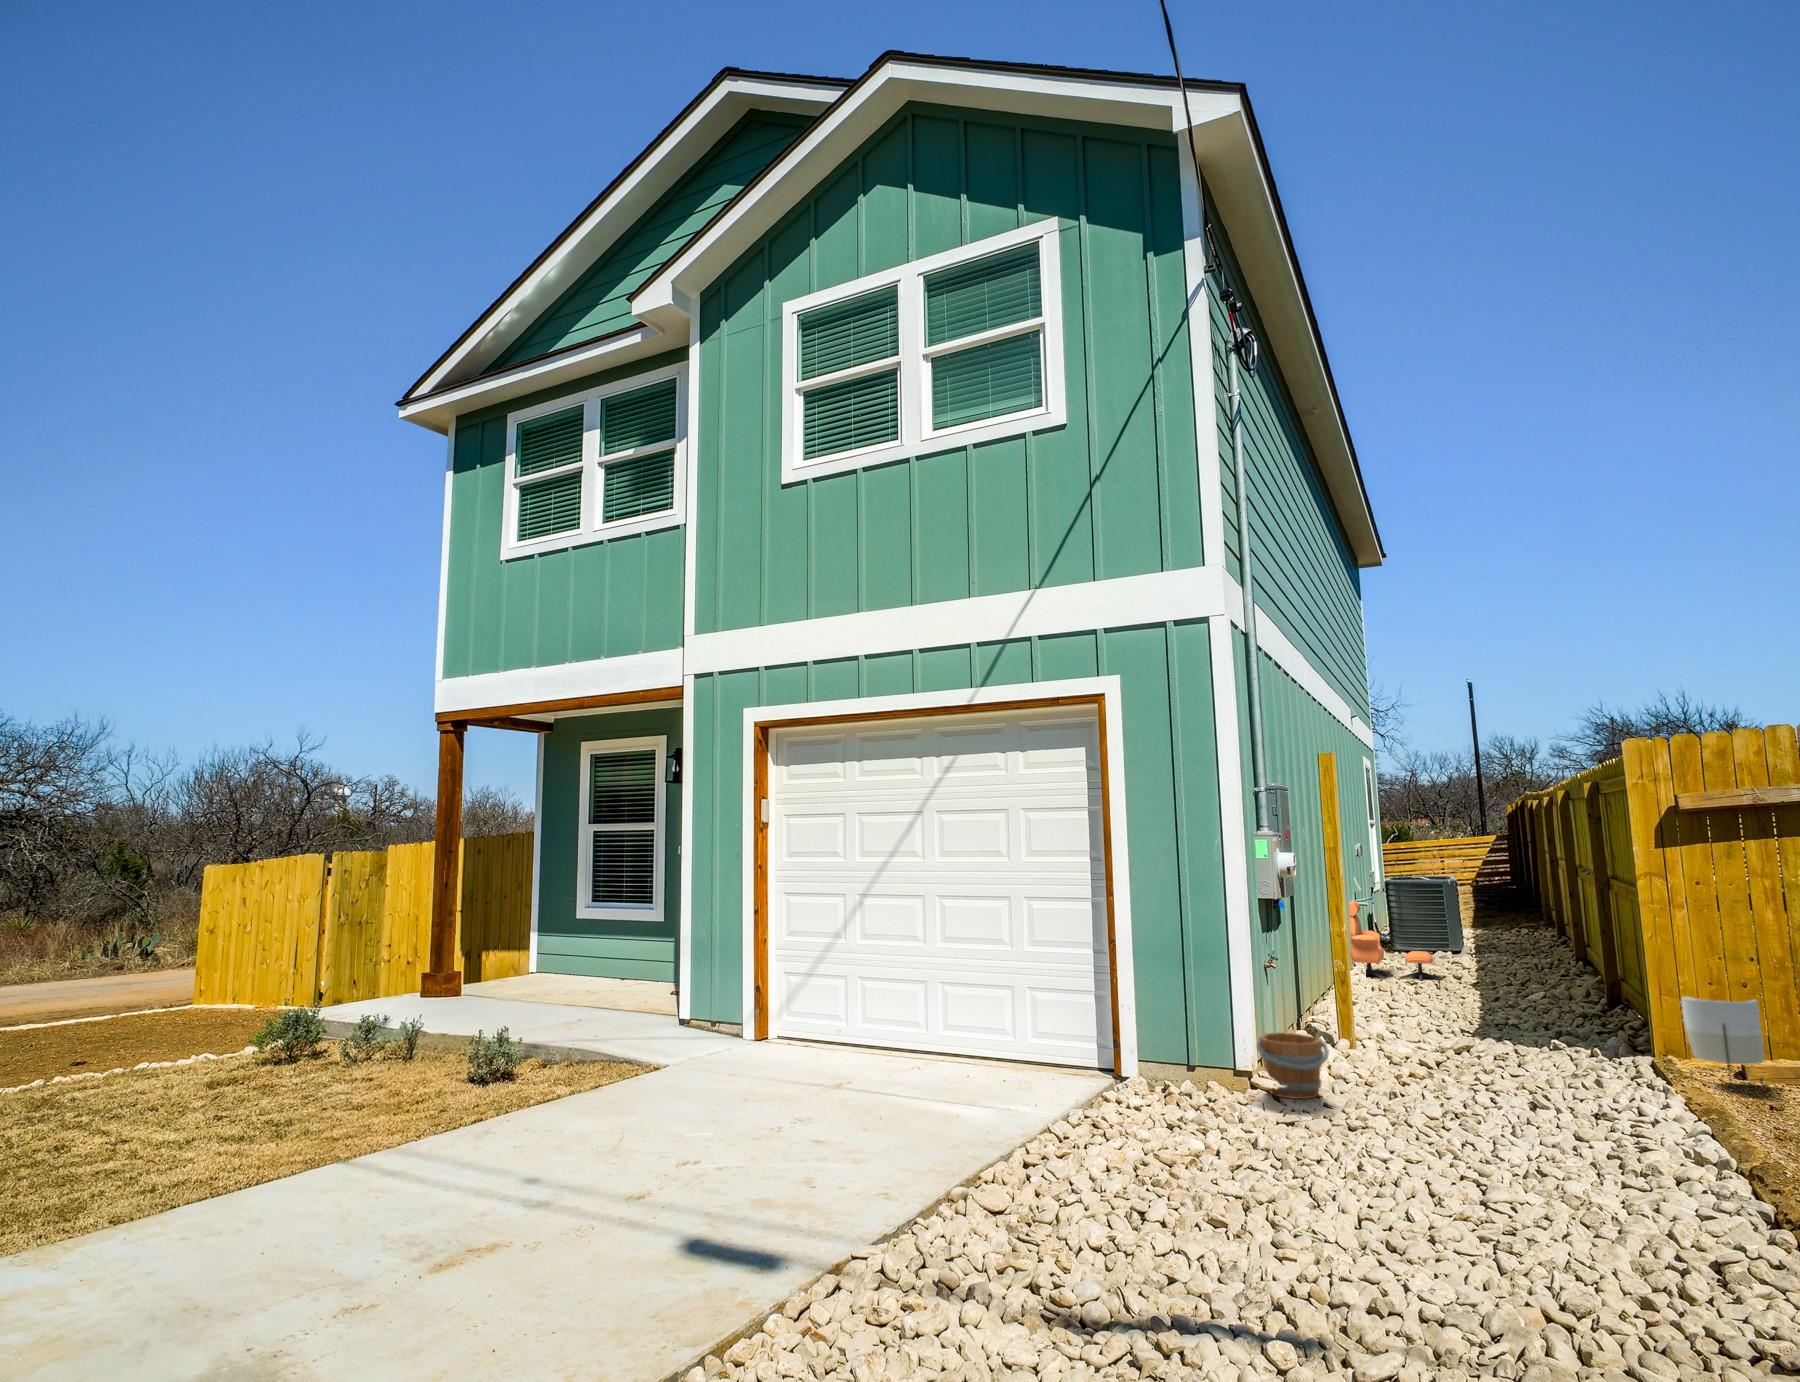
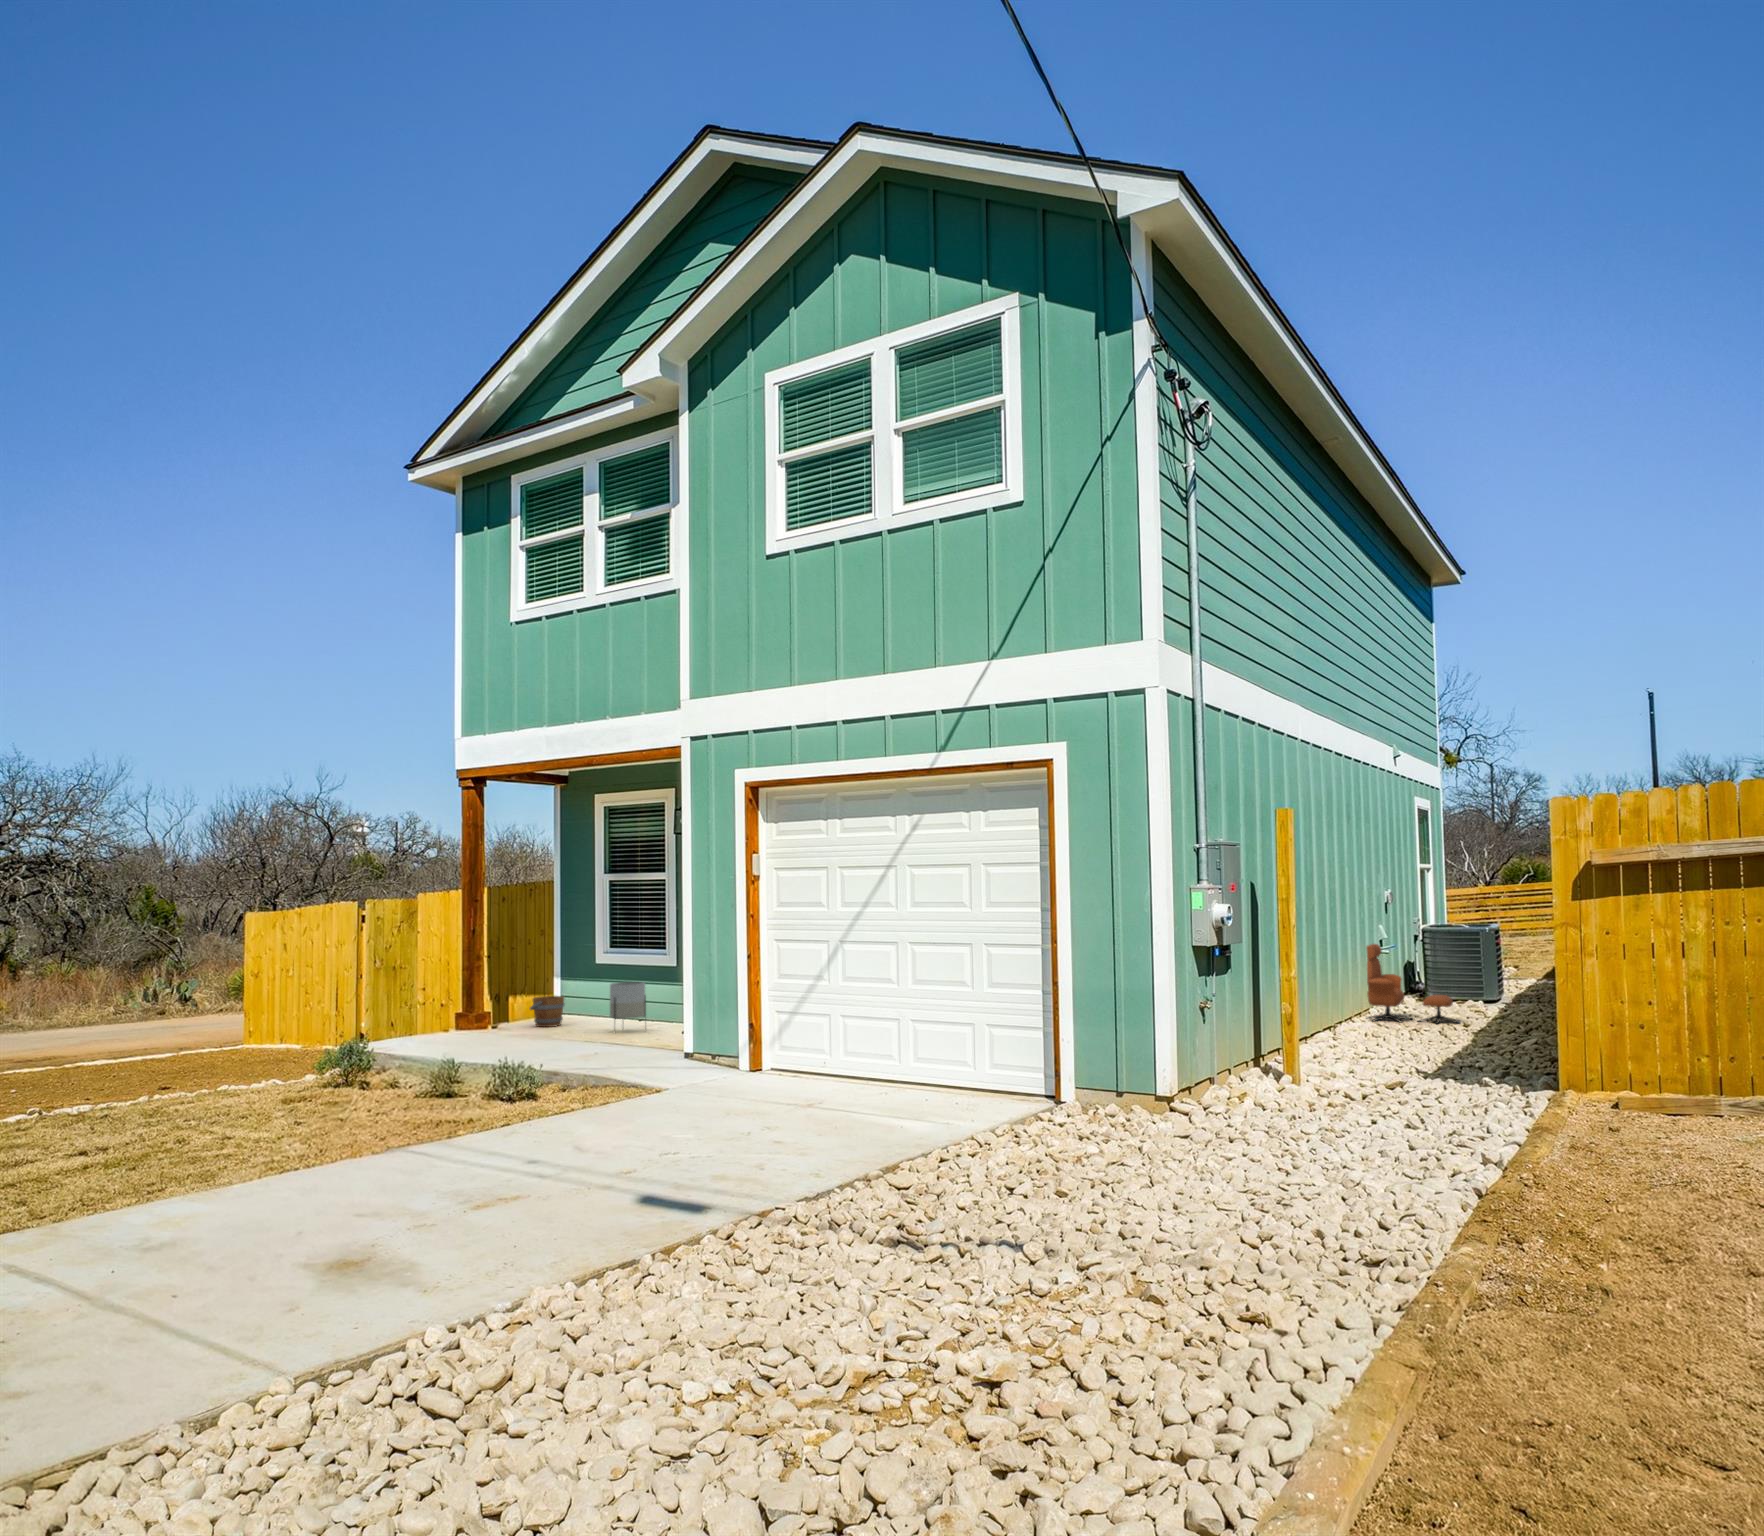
planter: present [1682,997,1764,1091] -> present [610,982,646,1020]
bucket: present [1257,1033,1329,1099] -> present [530,996,564,1027]

